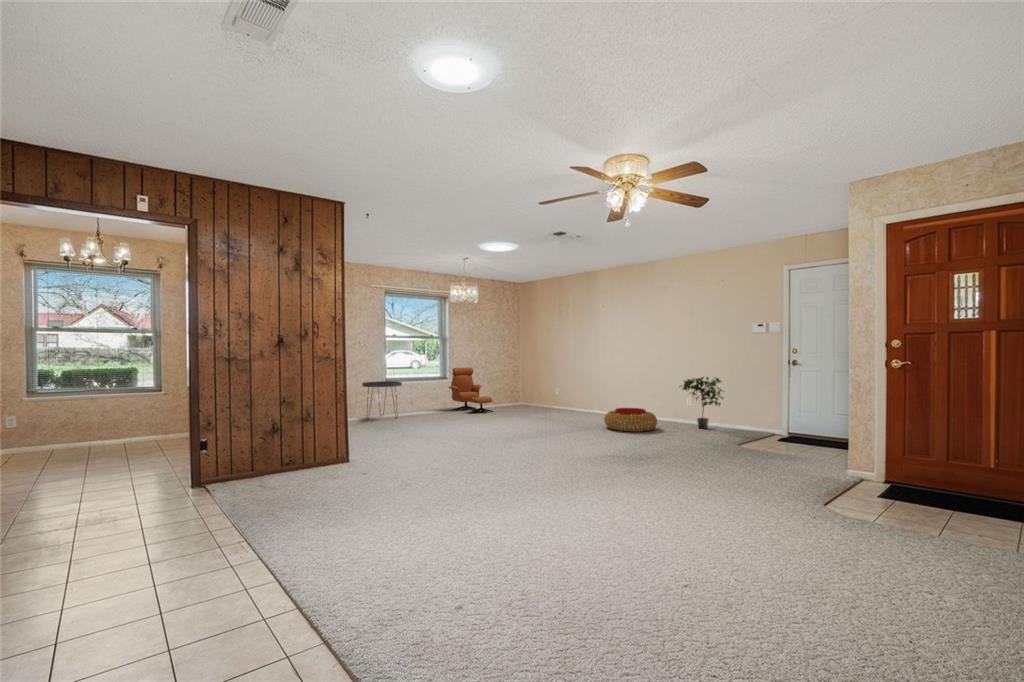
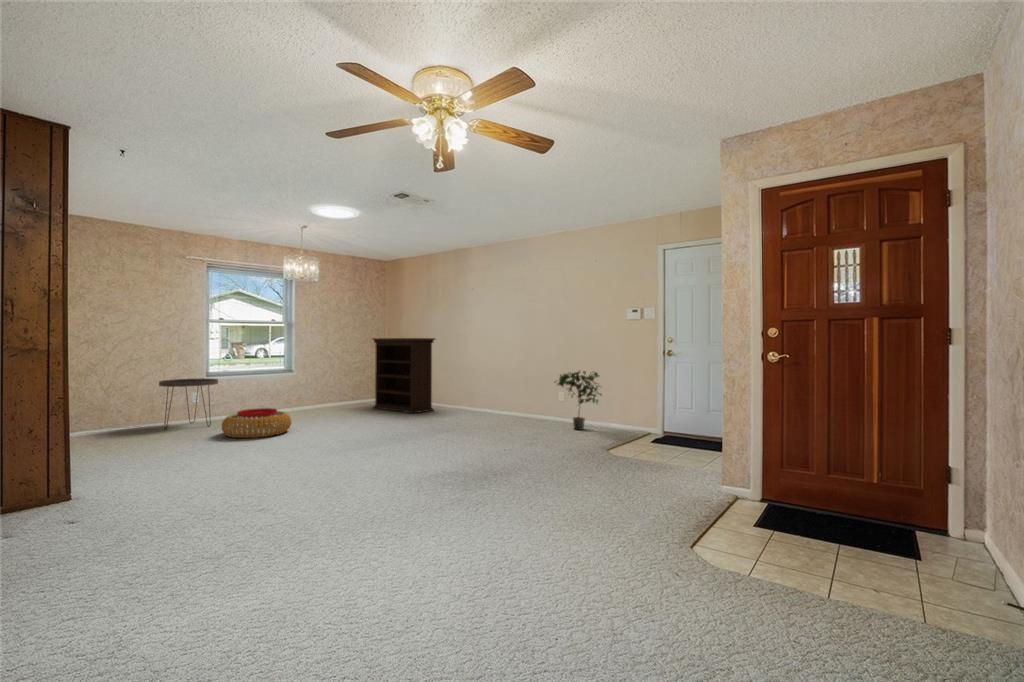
bookshelf: none [510,349,566,413] -> present [372,338,435,413]
lounge chair: present [449,367,493,413] -> none [291,360,346,416]
pouf: present [604,408,657,432] -> present [222,408,291,438]

